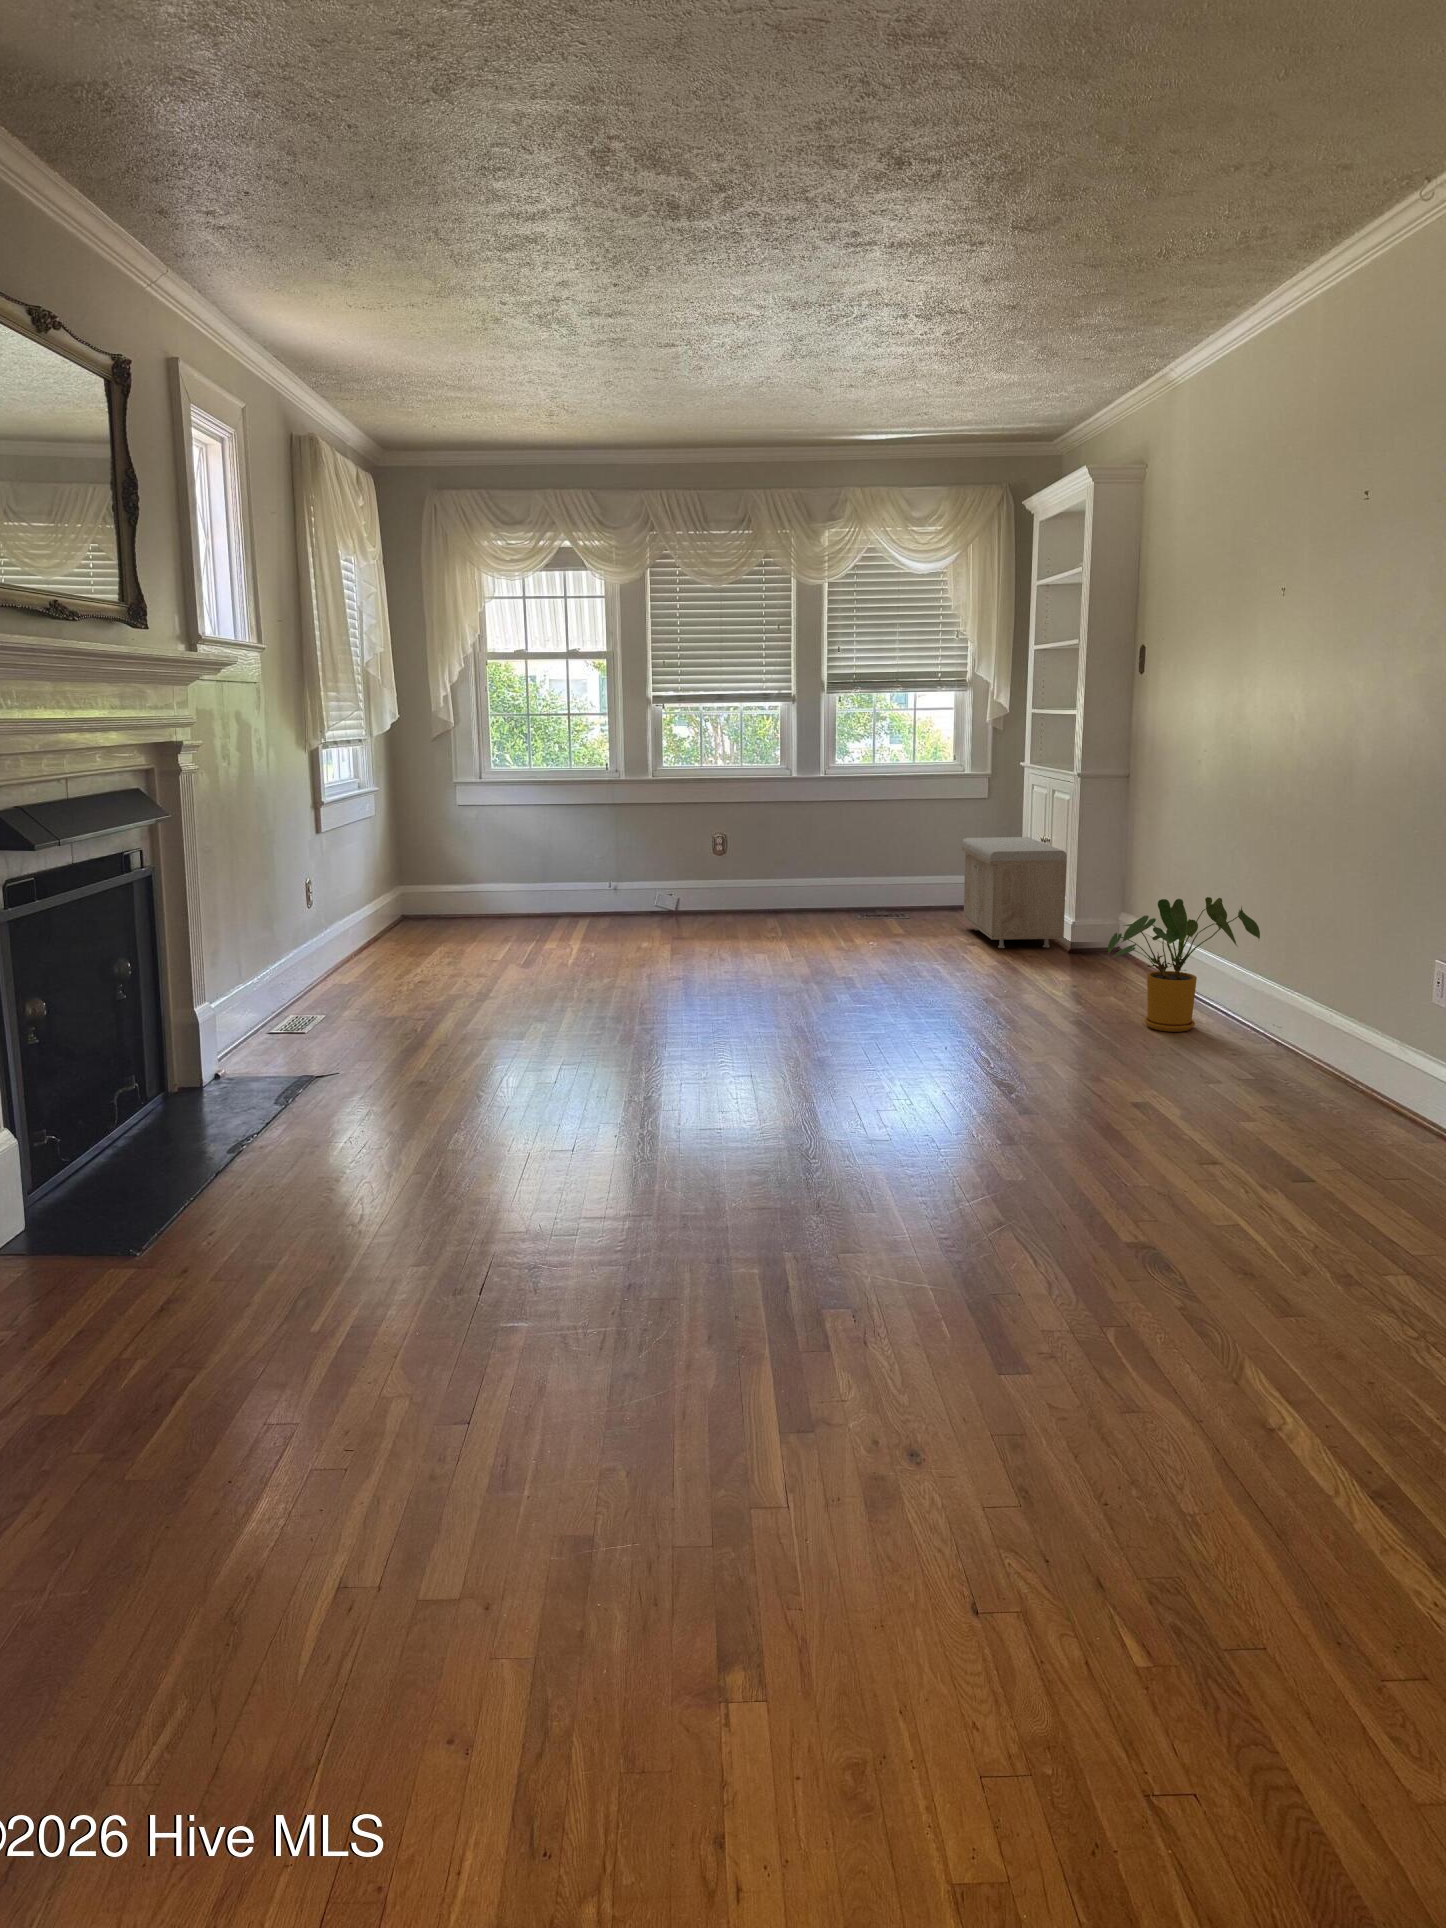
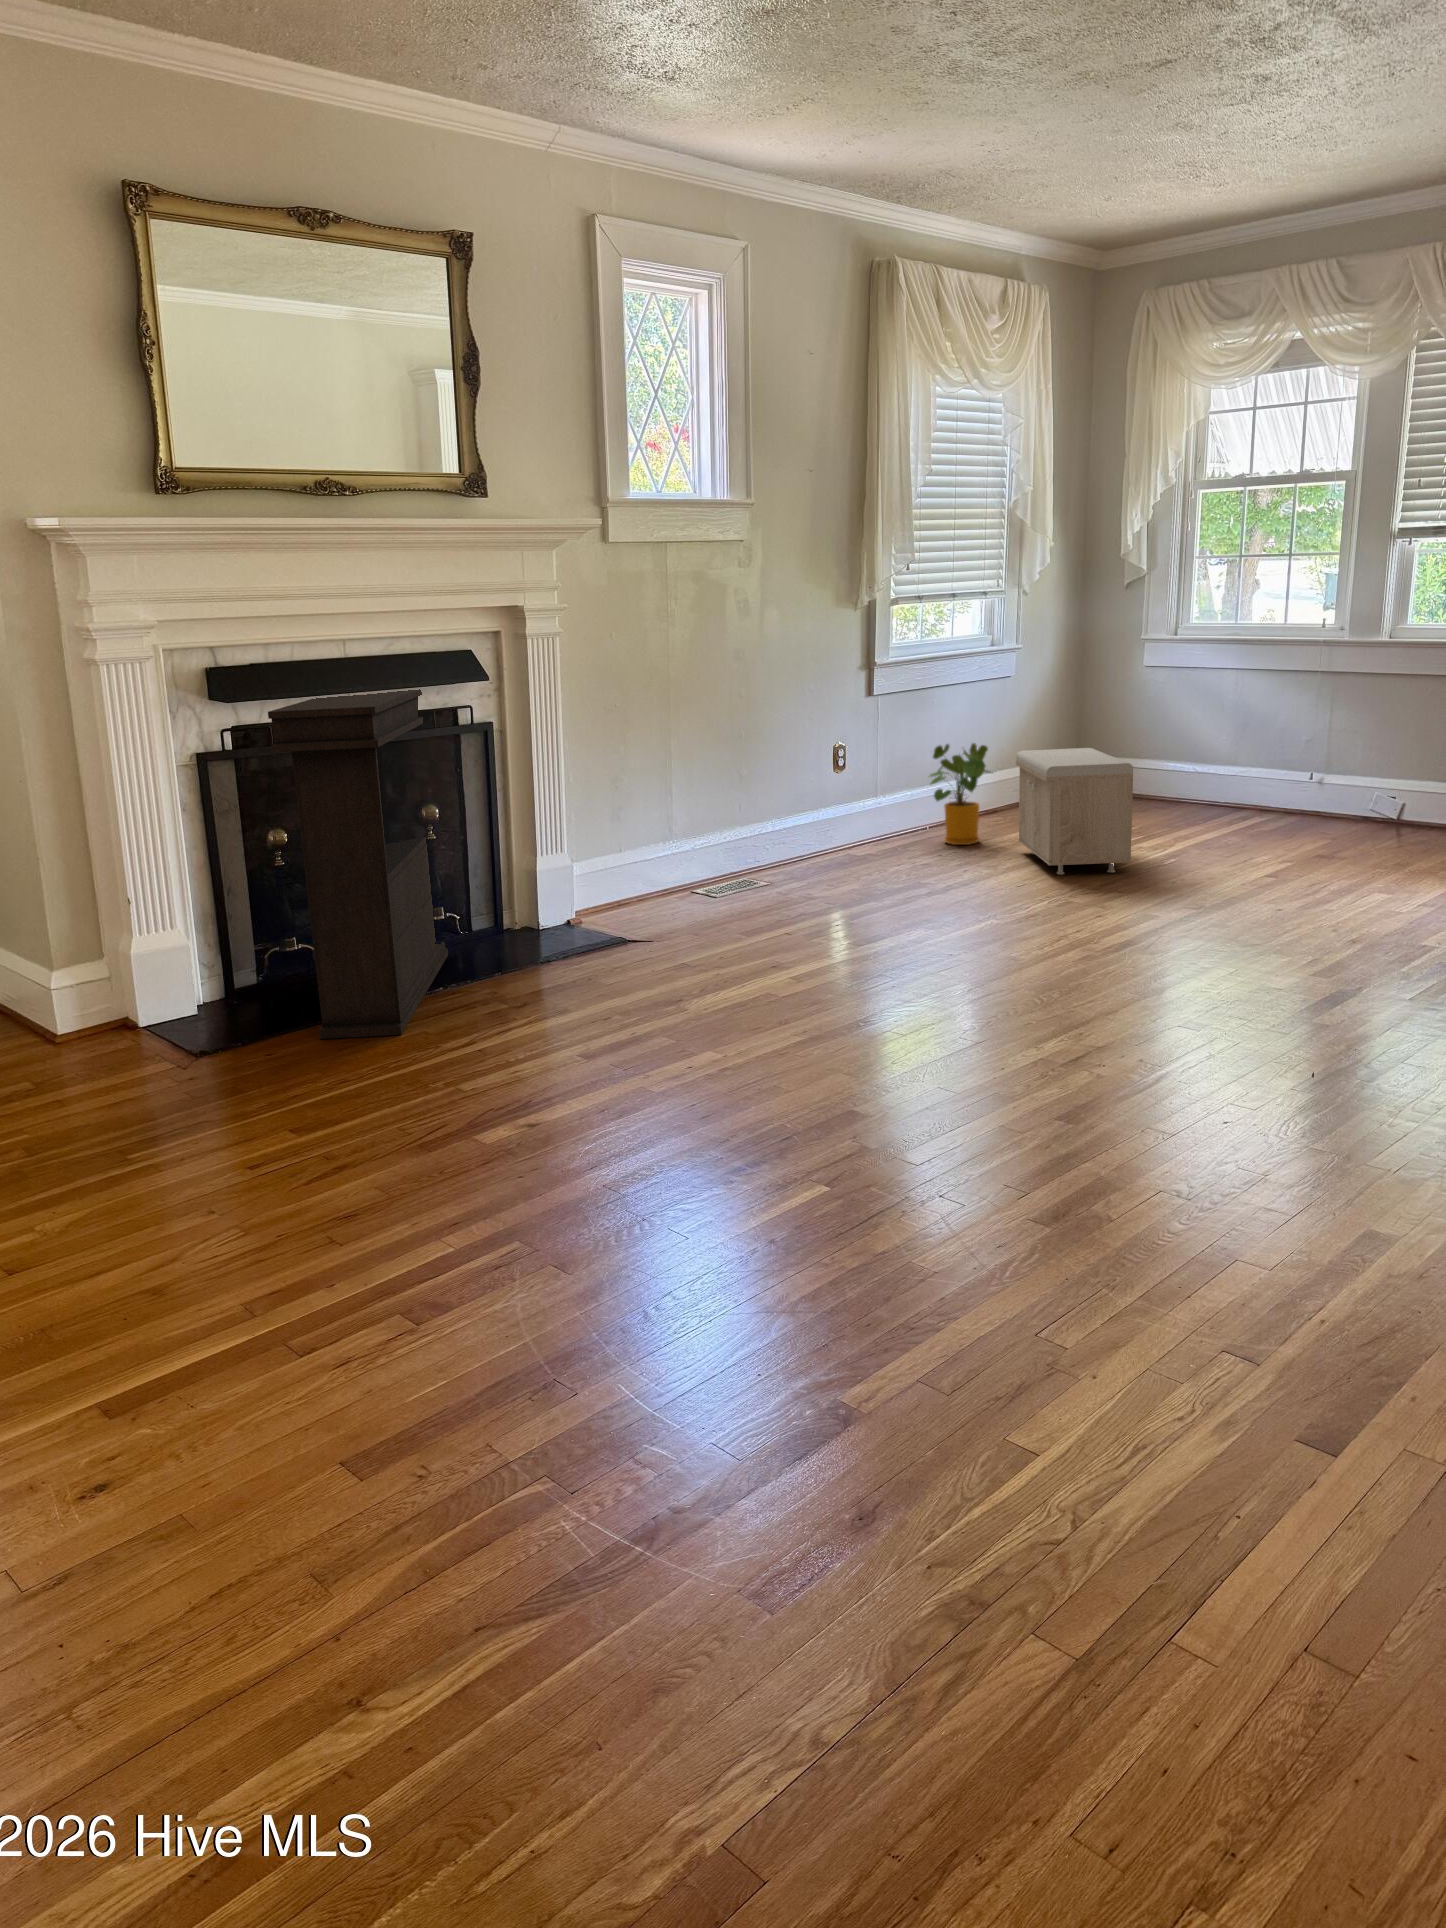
console table: none [297,760,450,1077] -> present [268,689,448,1039]
house plant: present [1108,897,1260,1032] -> present [930,743,993,845]

